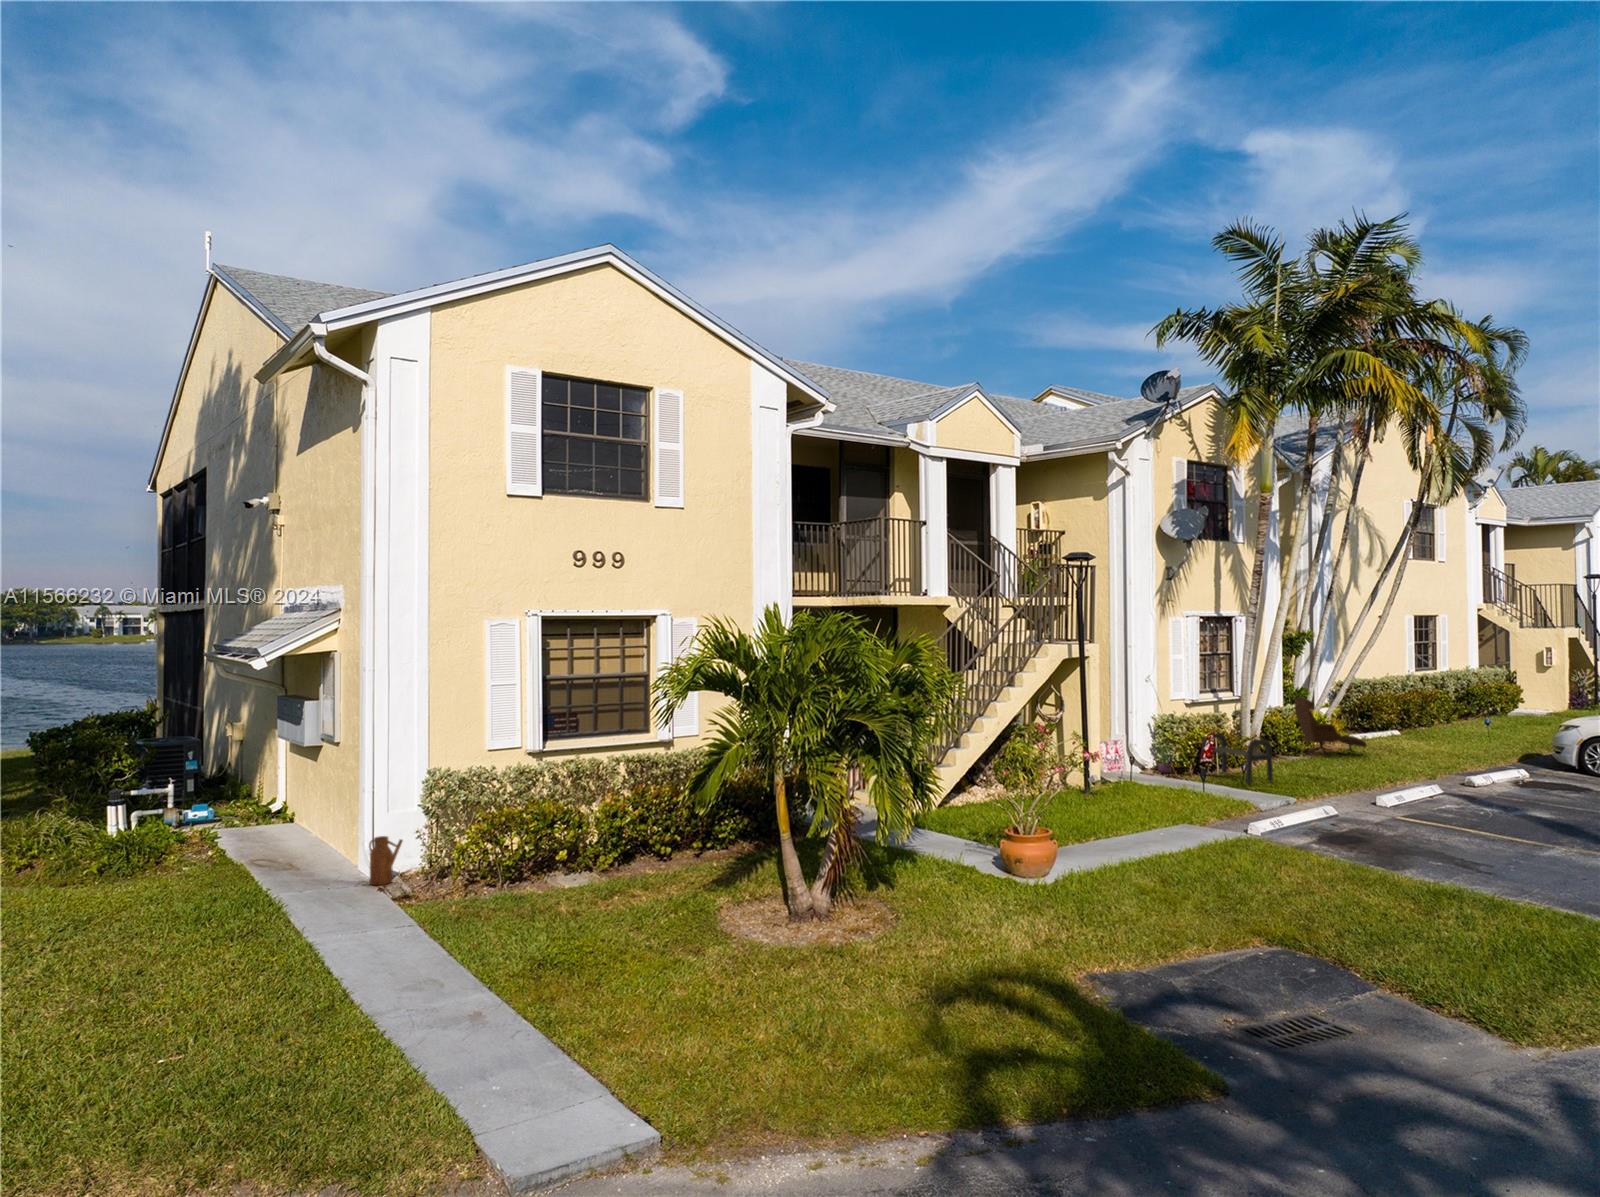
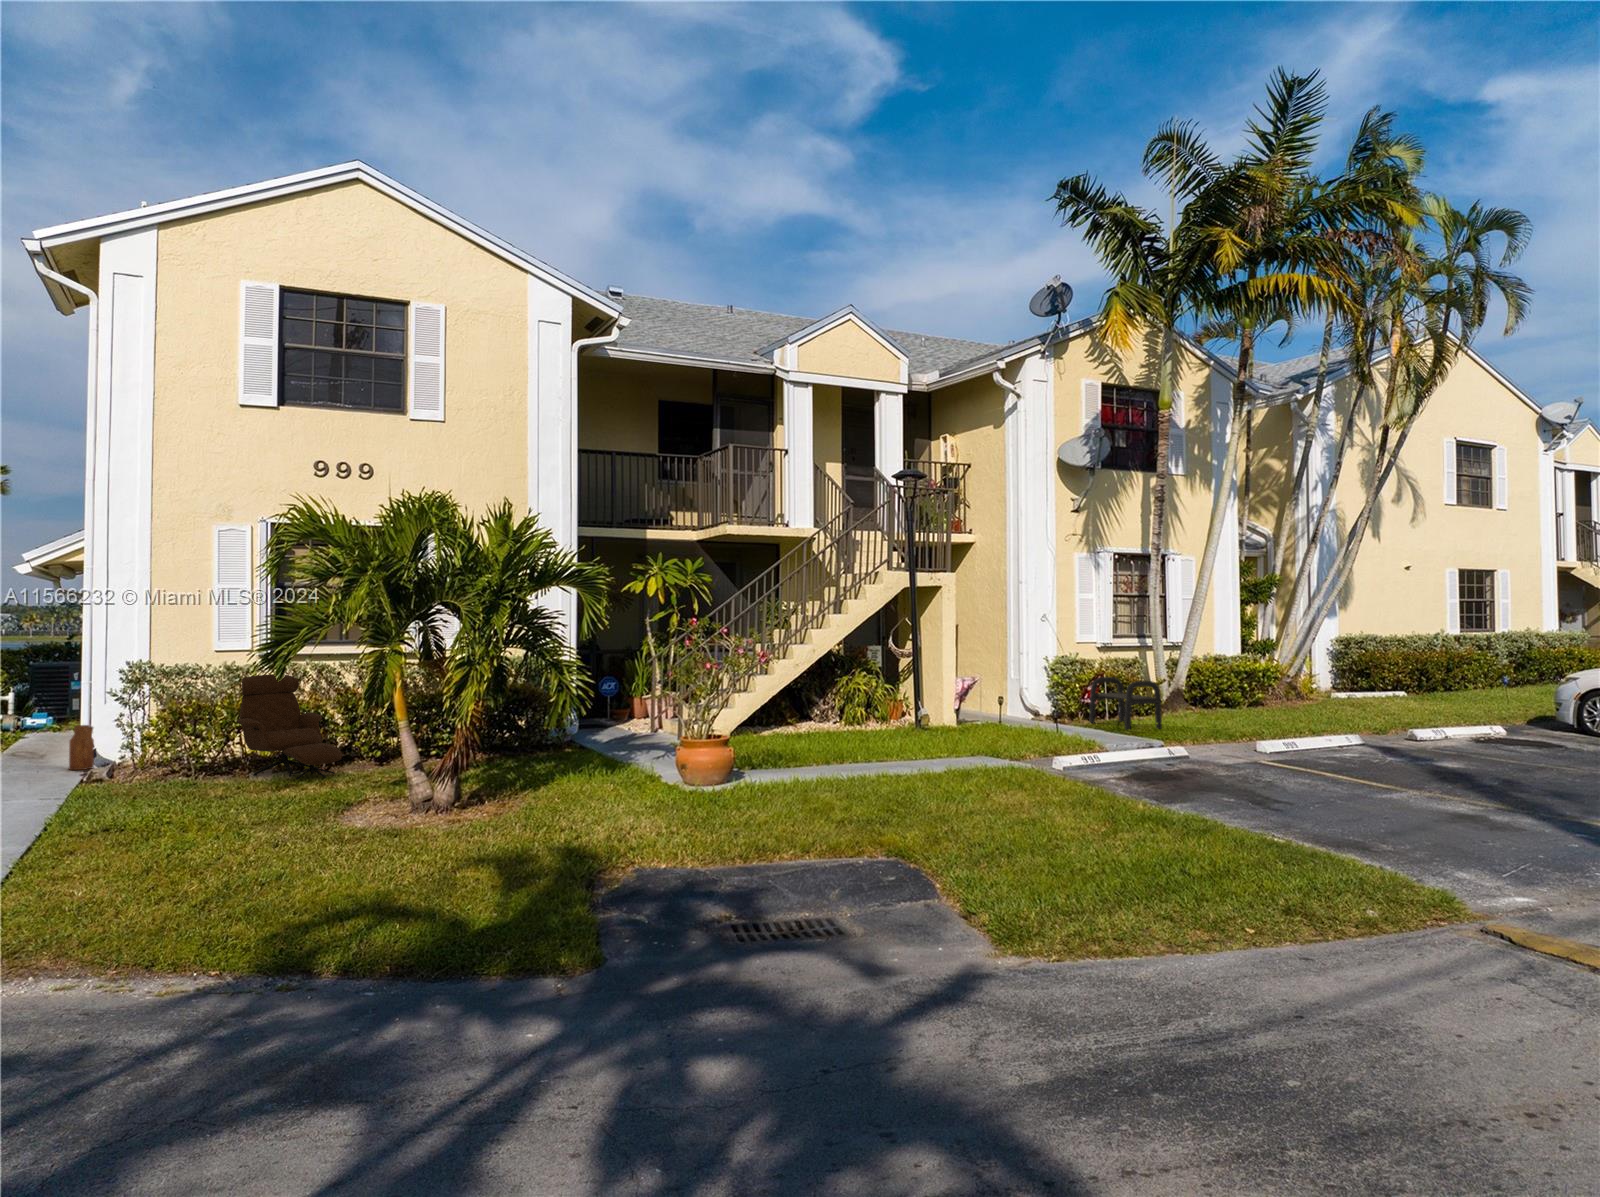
lounge chair: present [1294,697,1367,756] -> present [237,674,342,779]
decorative plant: present [1158,741,1170,773] -> none [1032,684,1070,720]

